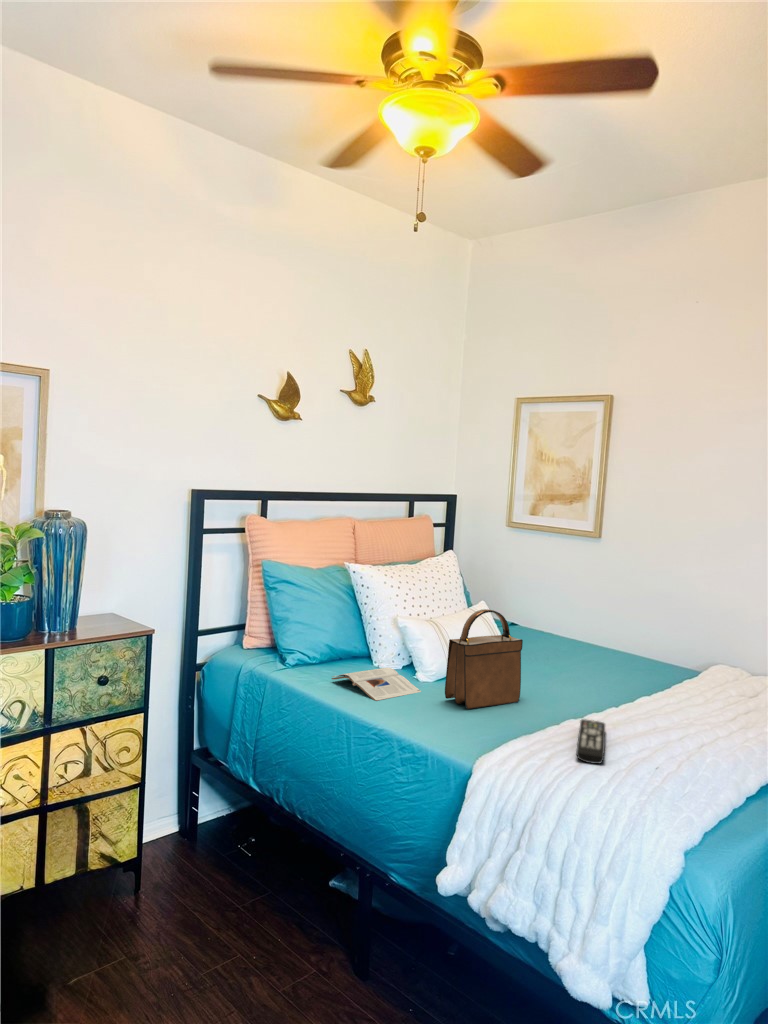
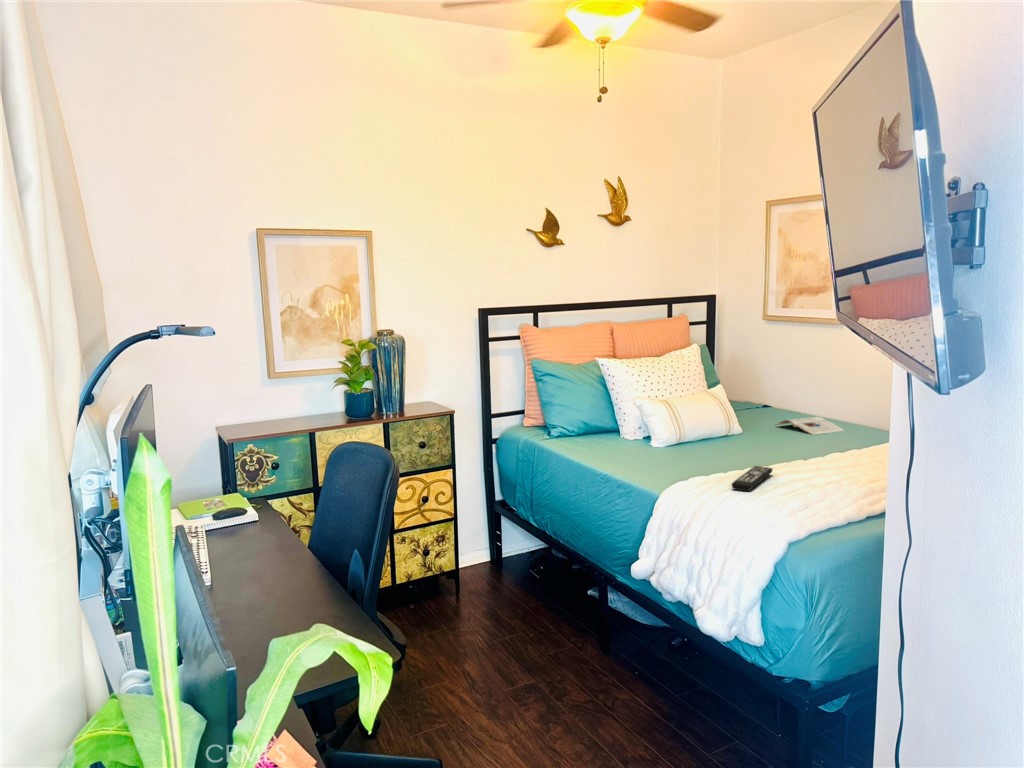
handbag: present [445,609,523,709] -> none [661,387,723,462]
magazine: present [332,668,421,701] -> present [776,417,844,435]

